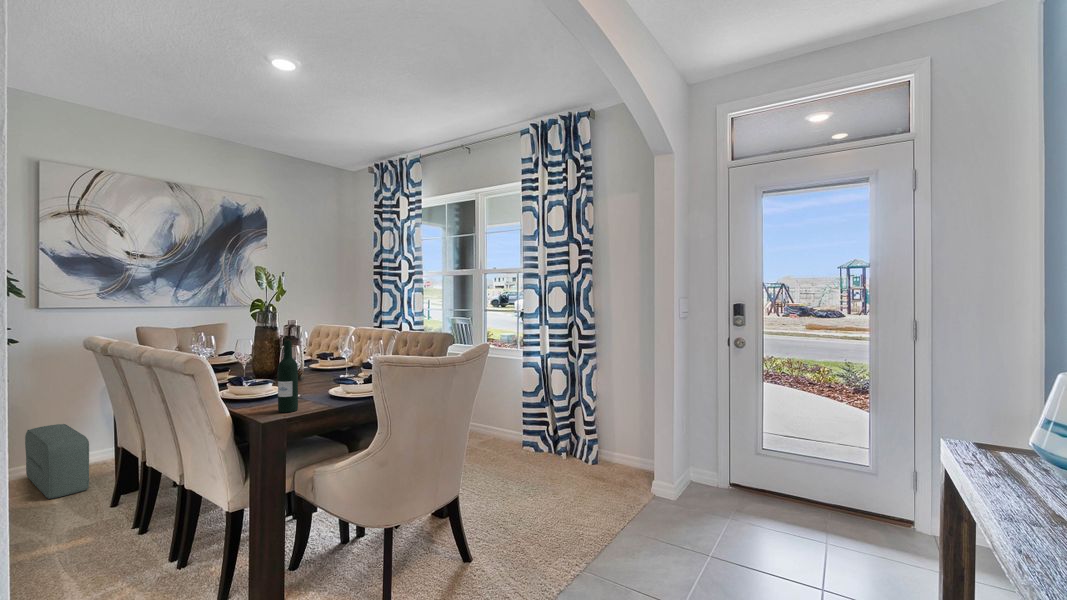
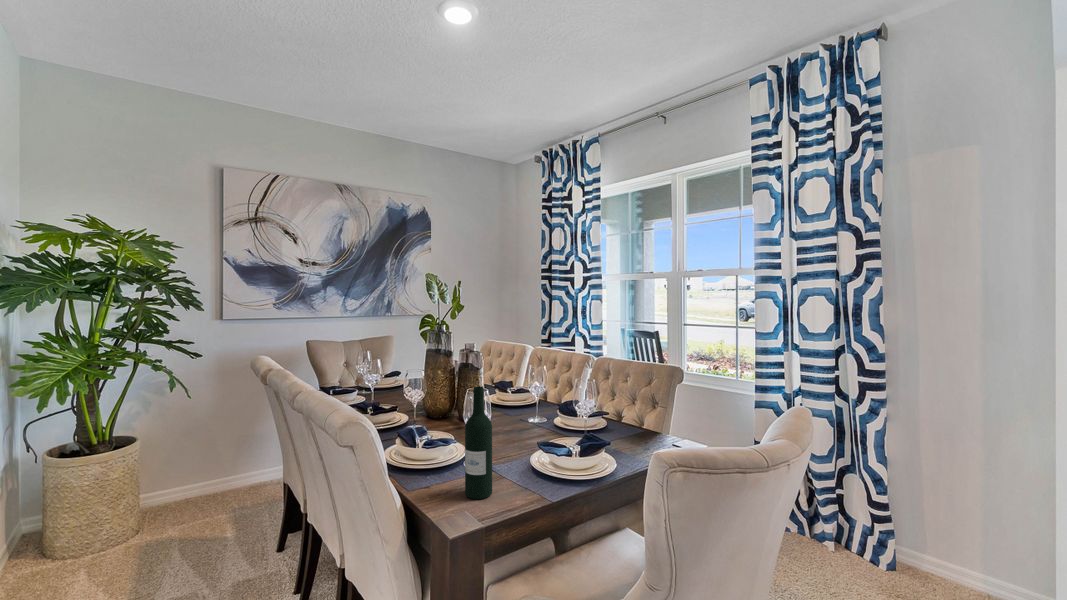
pouf: present [25,424,89,499] -> none [210,441,261,530]

